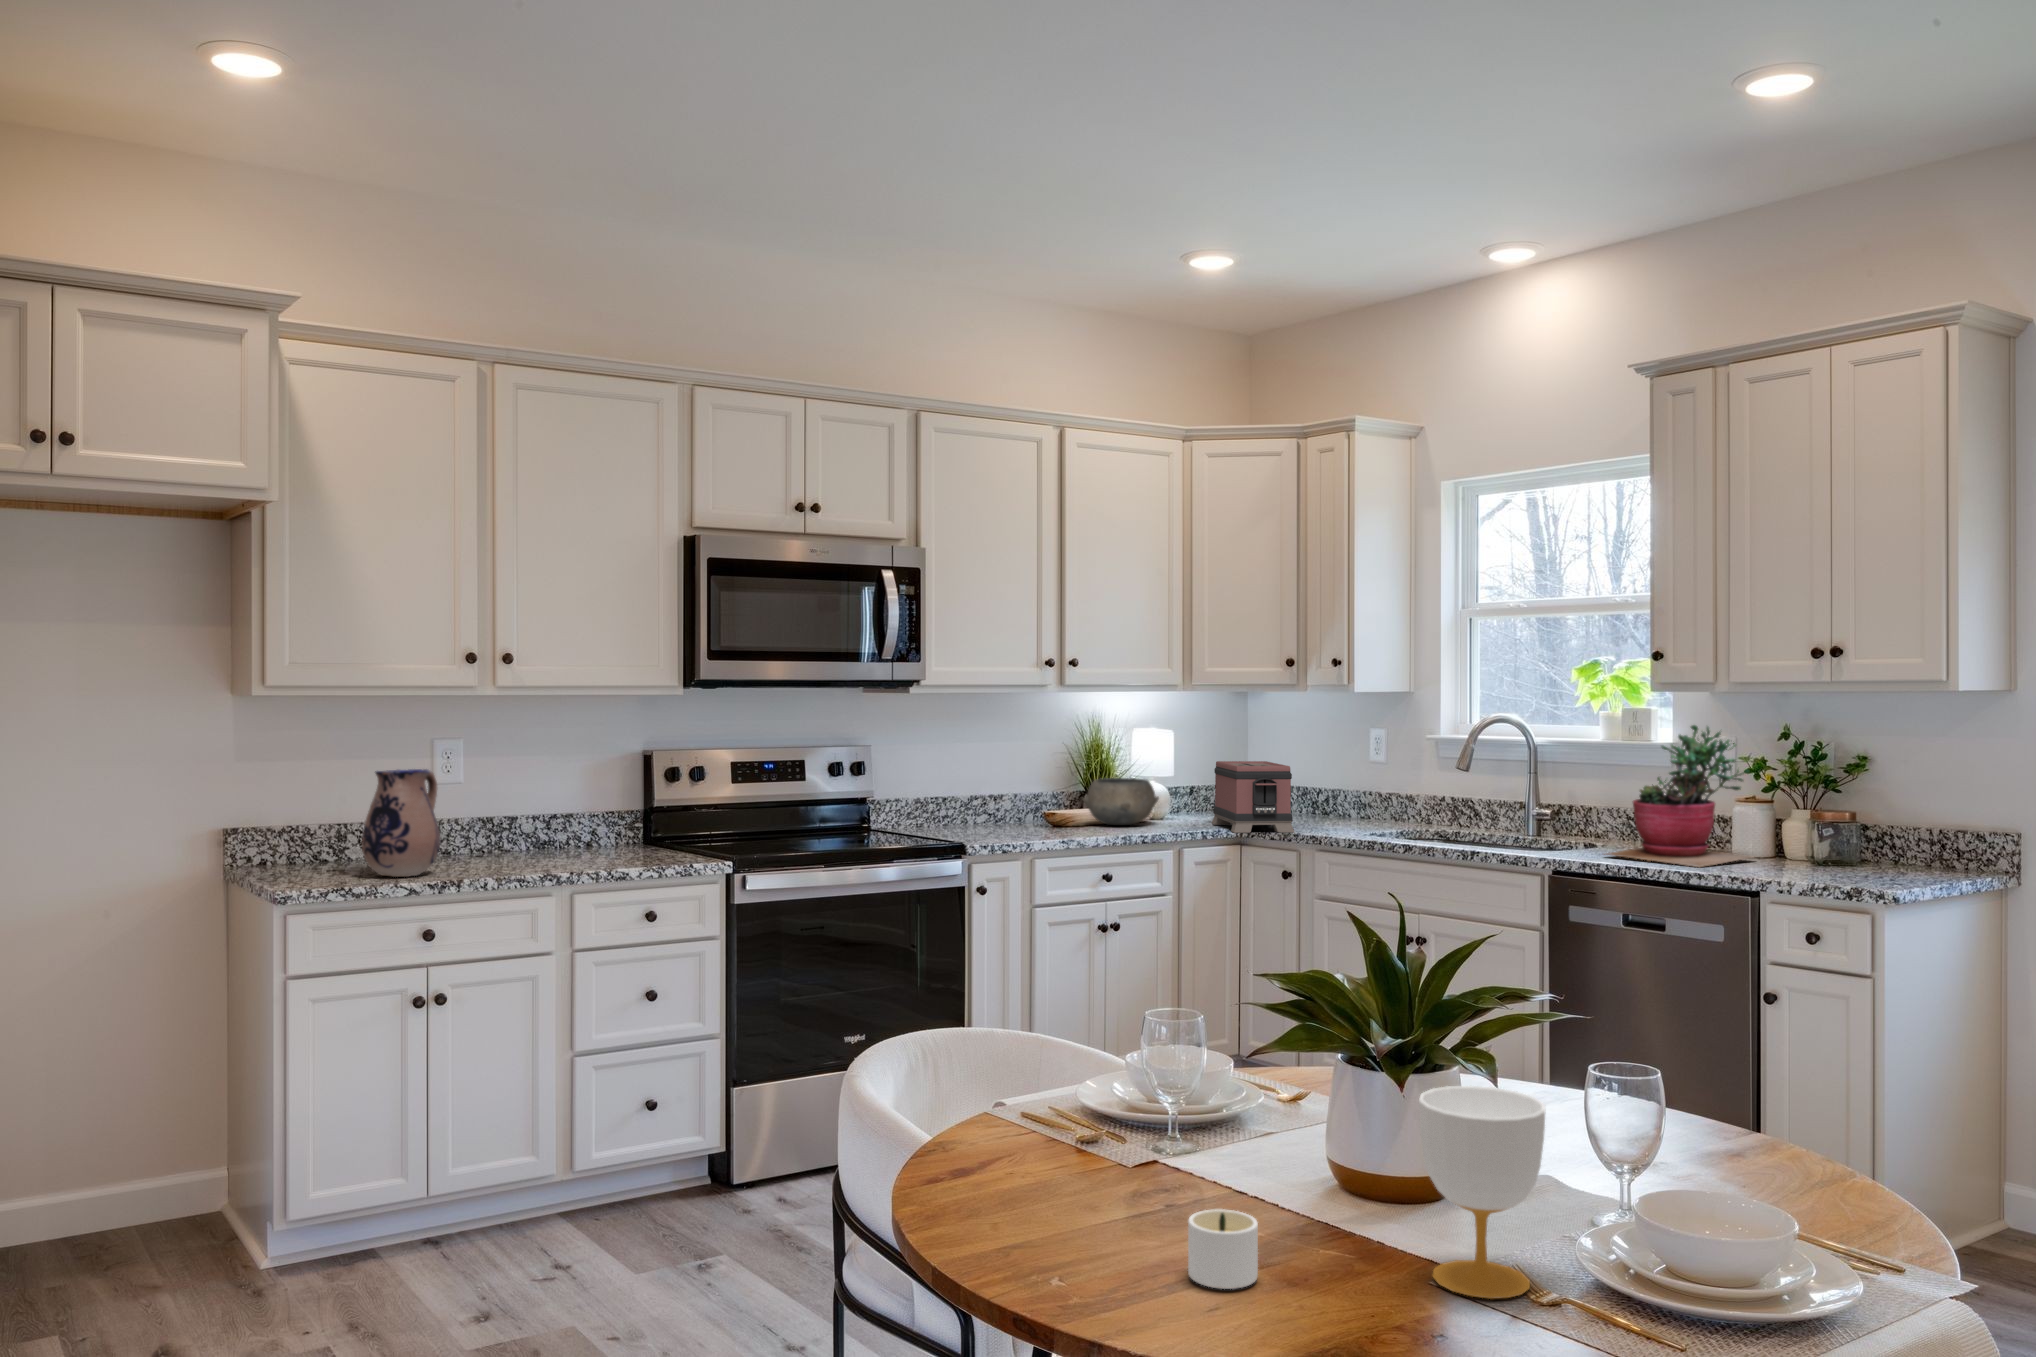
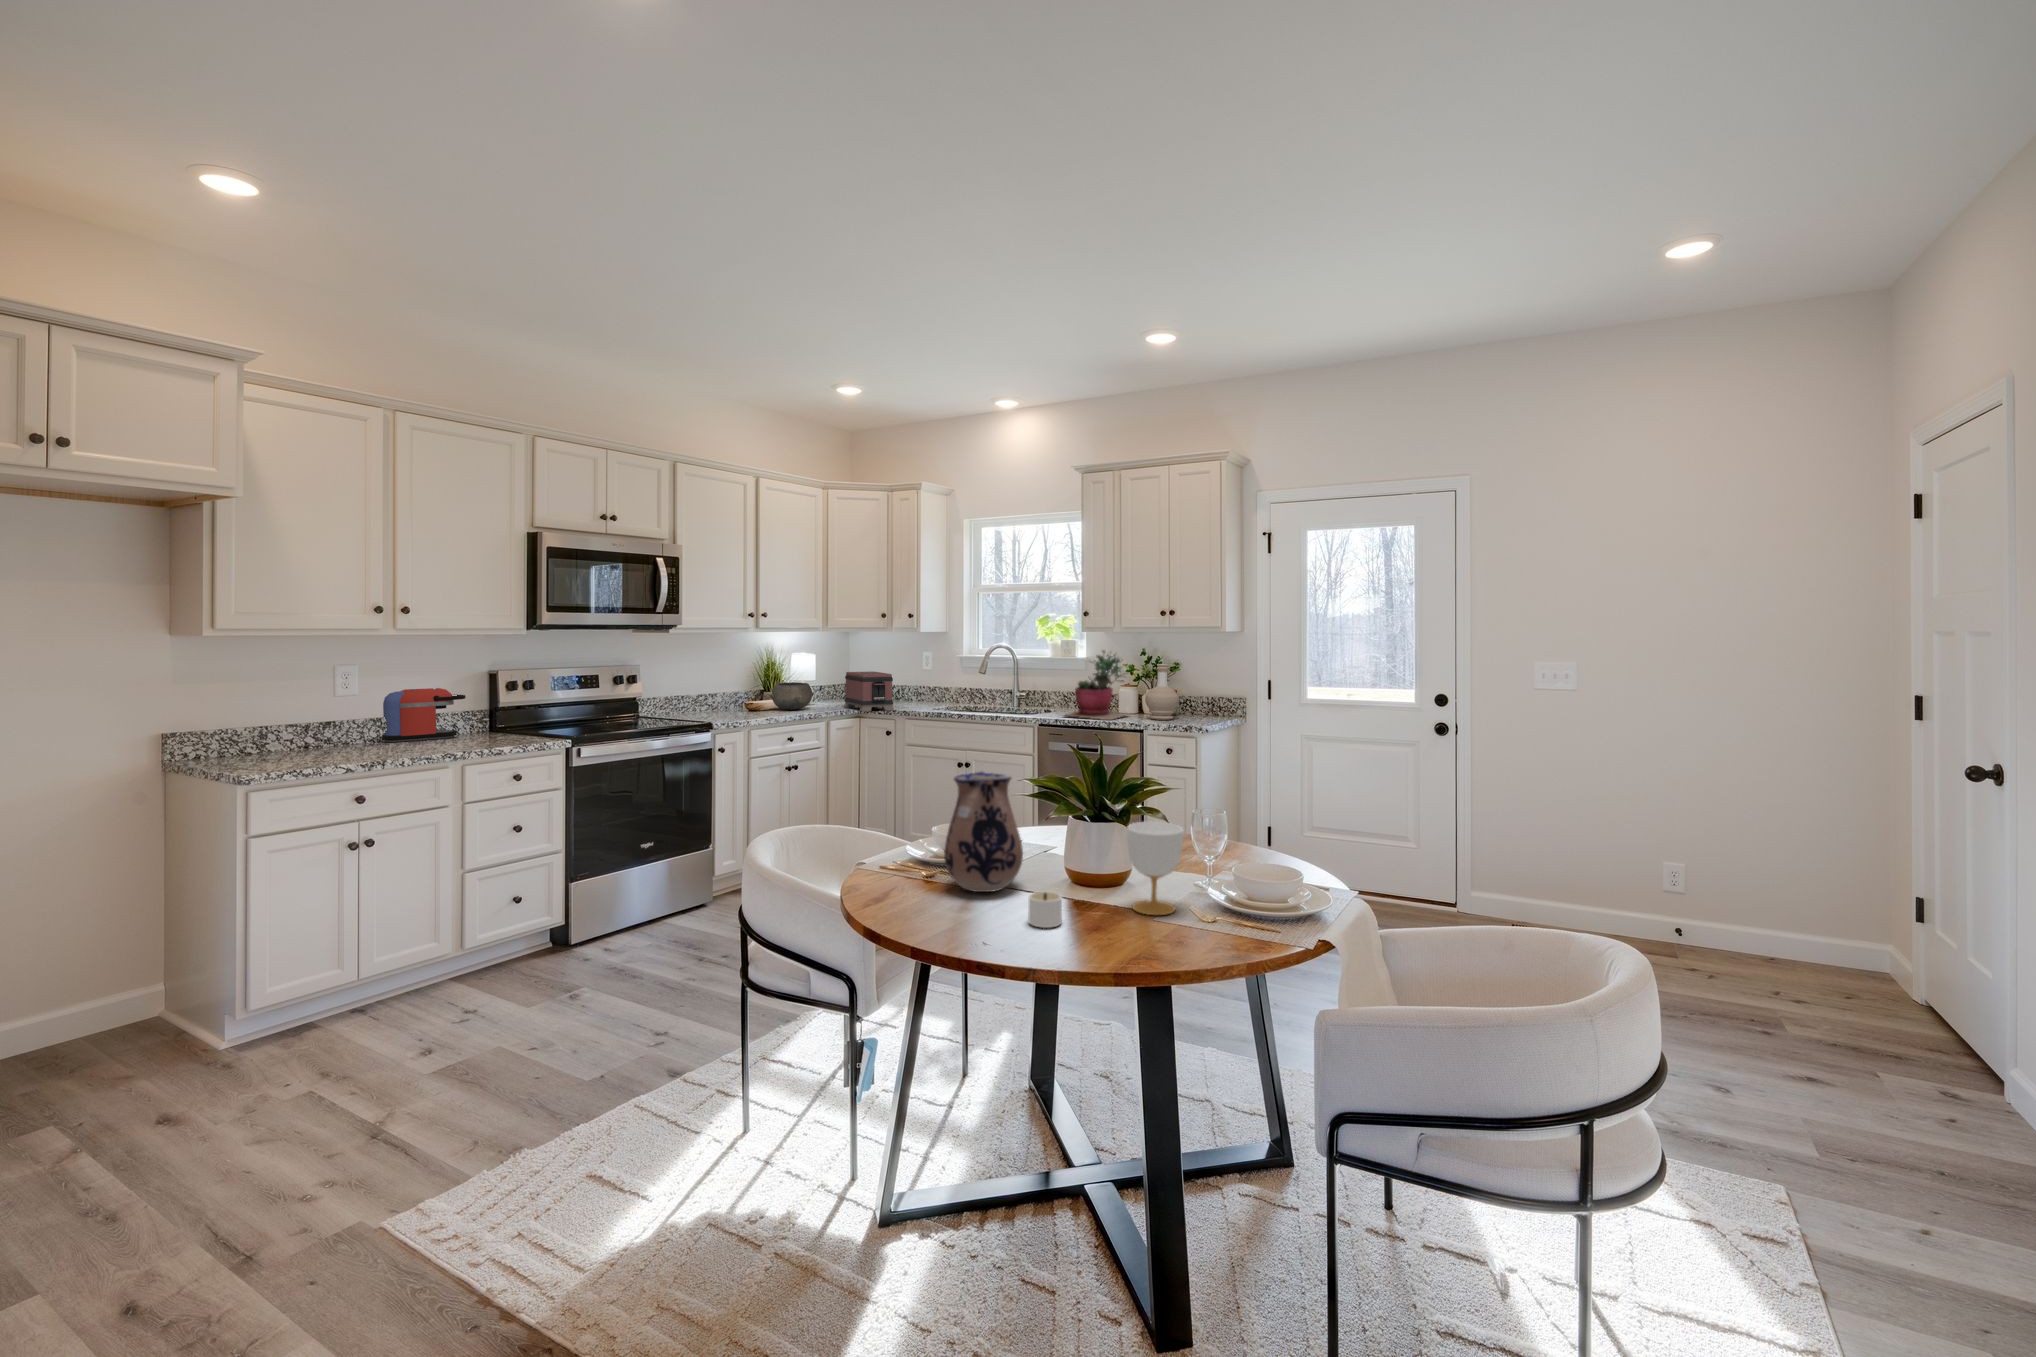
bottle: none [1782,754,1861,871] -> present [1145,664,1179,720]
ceramic pitcher: present [362,769,441,877] -> present [944,771,1023,892]
coffee maker: none [494,775,607,853] -> present [382,688,466,742]

